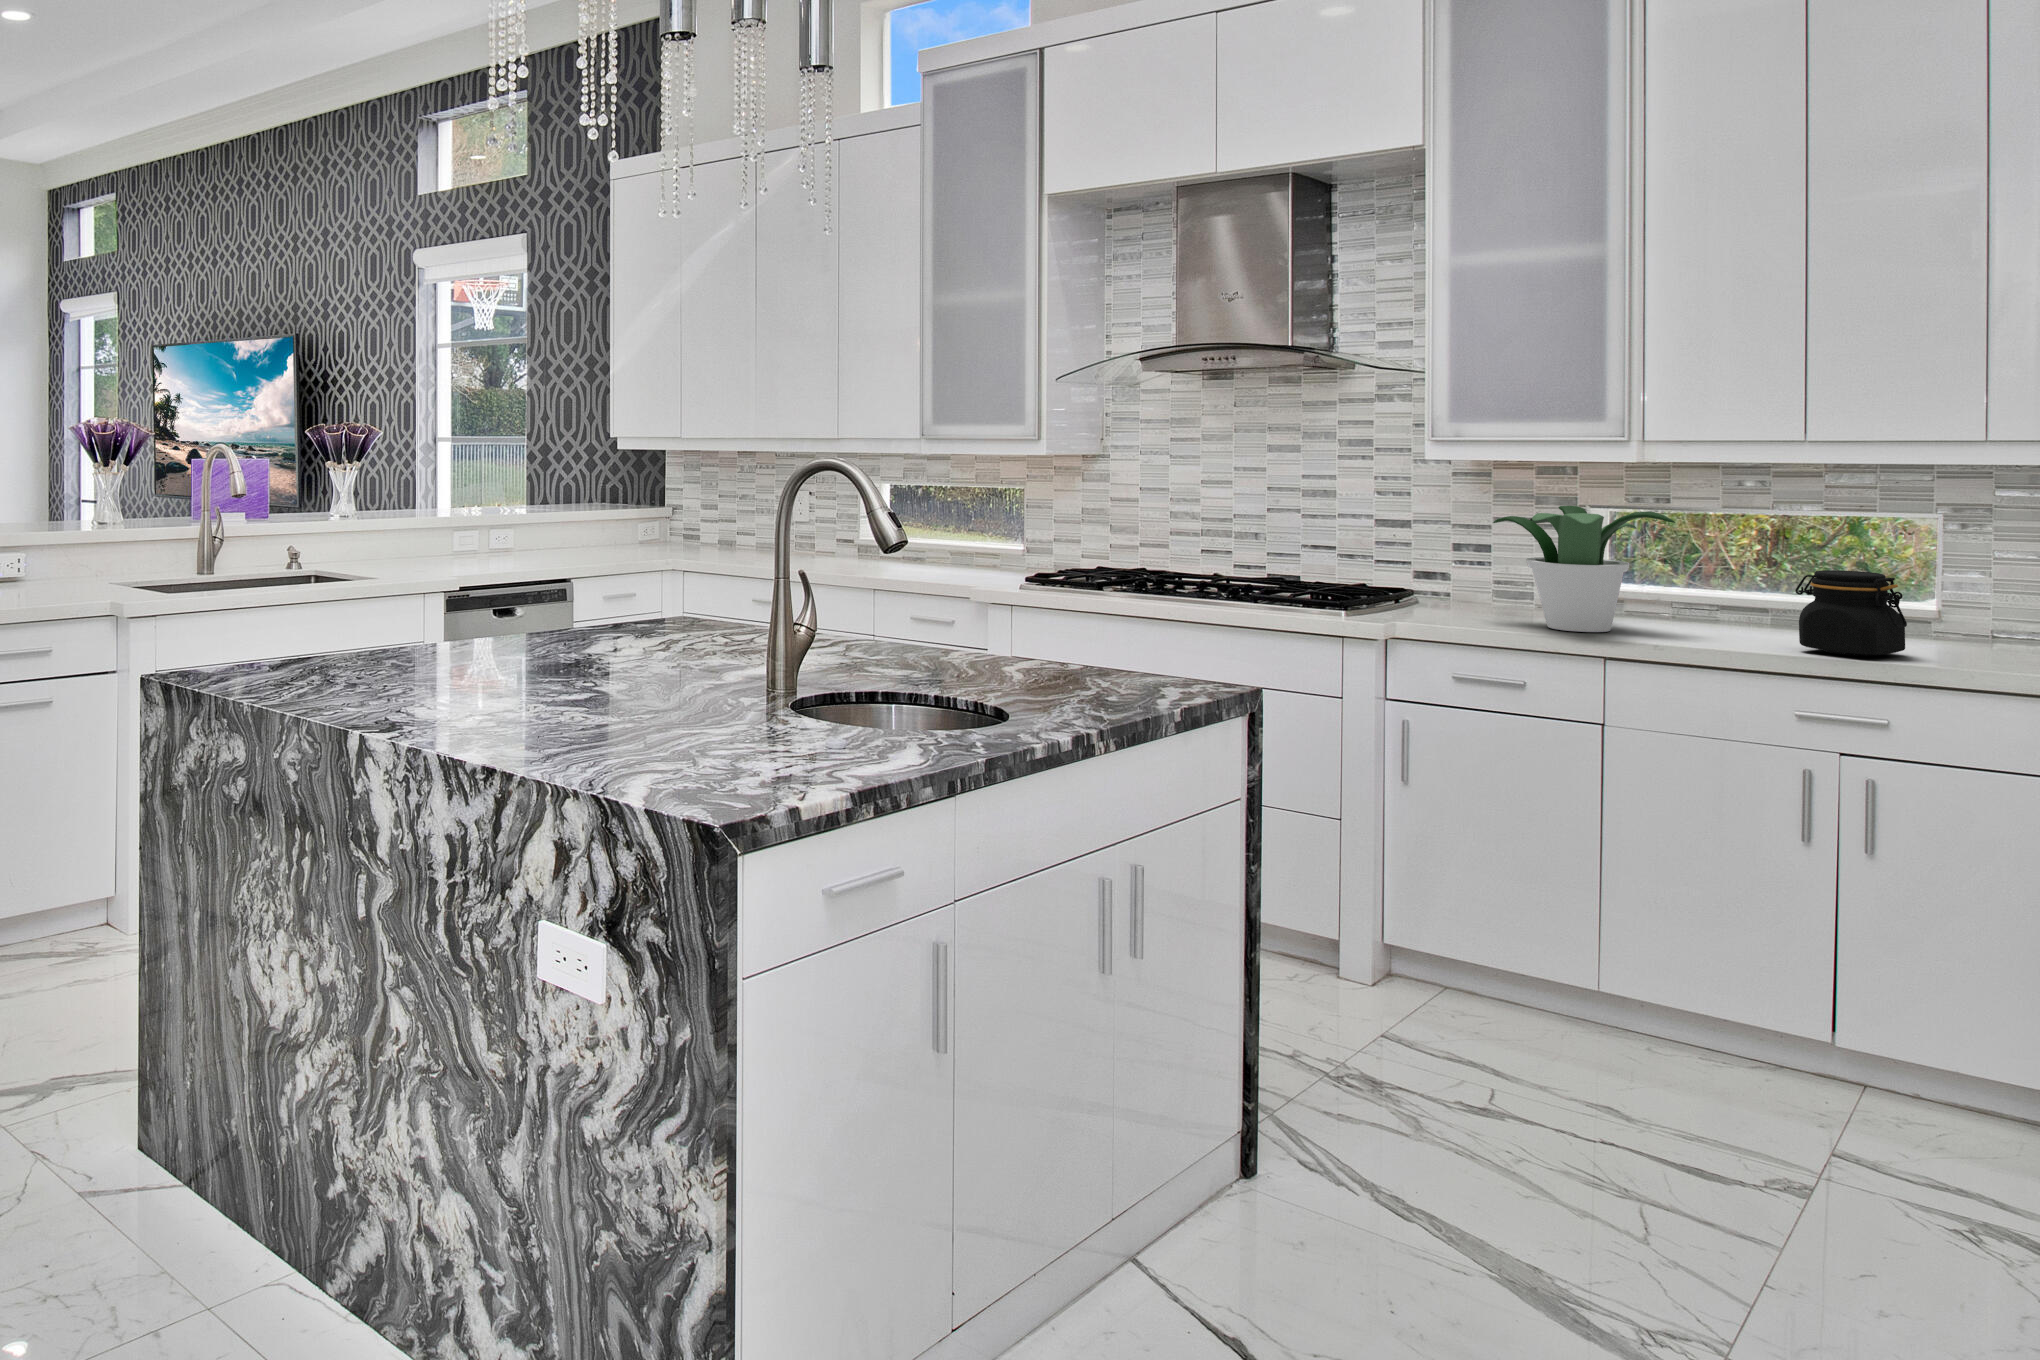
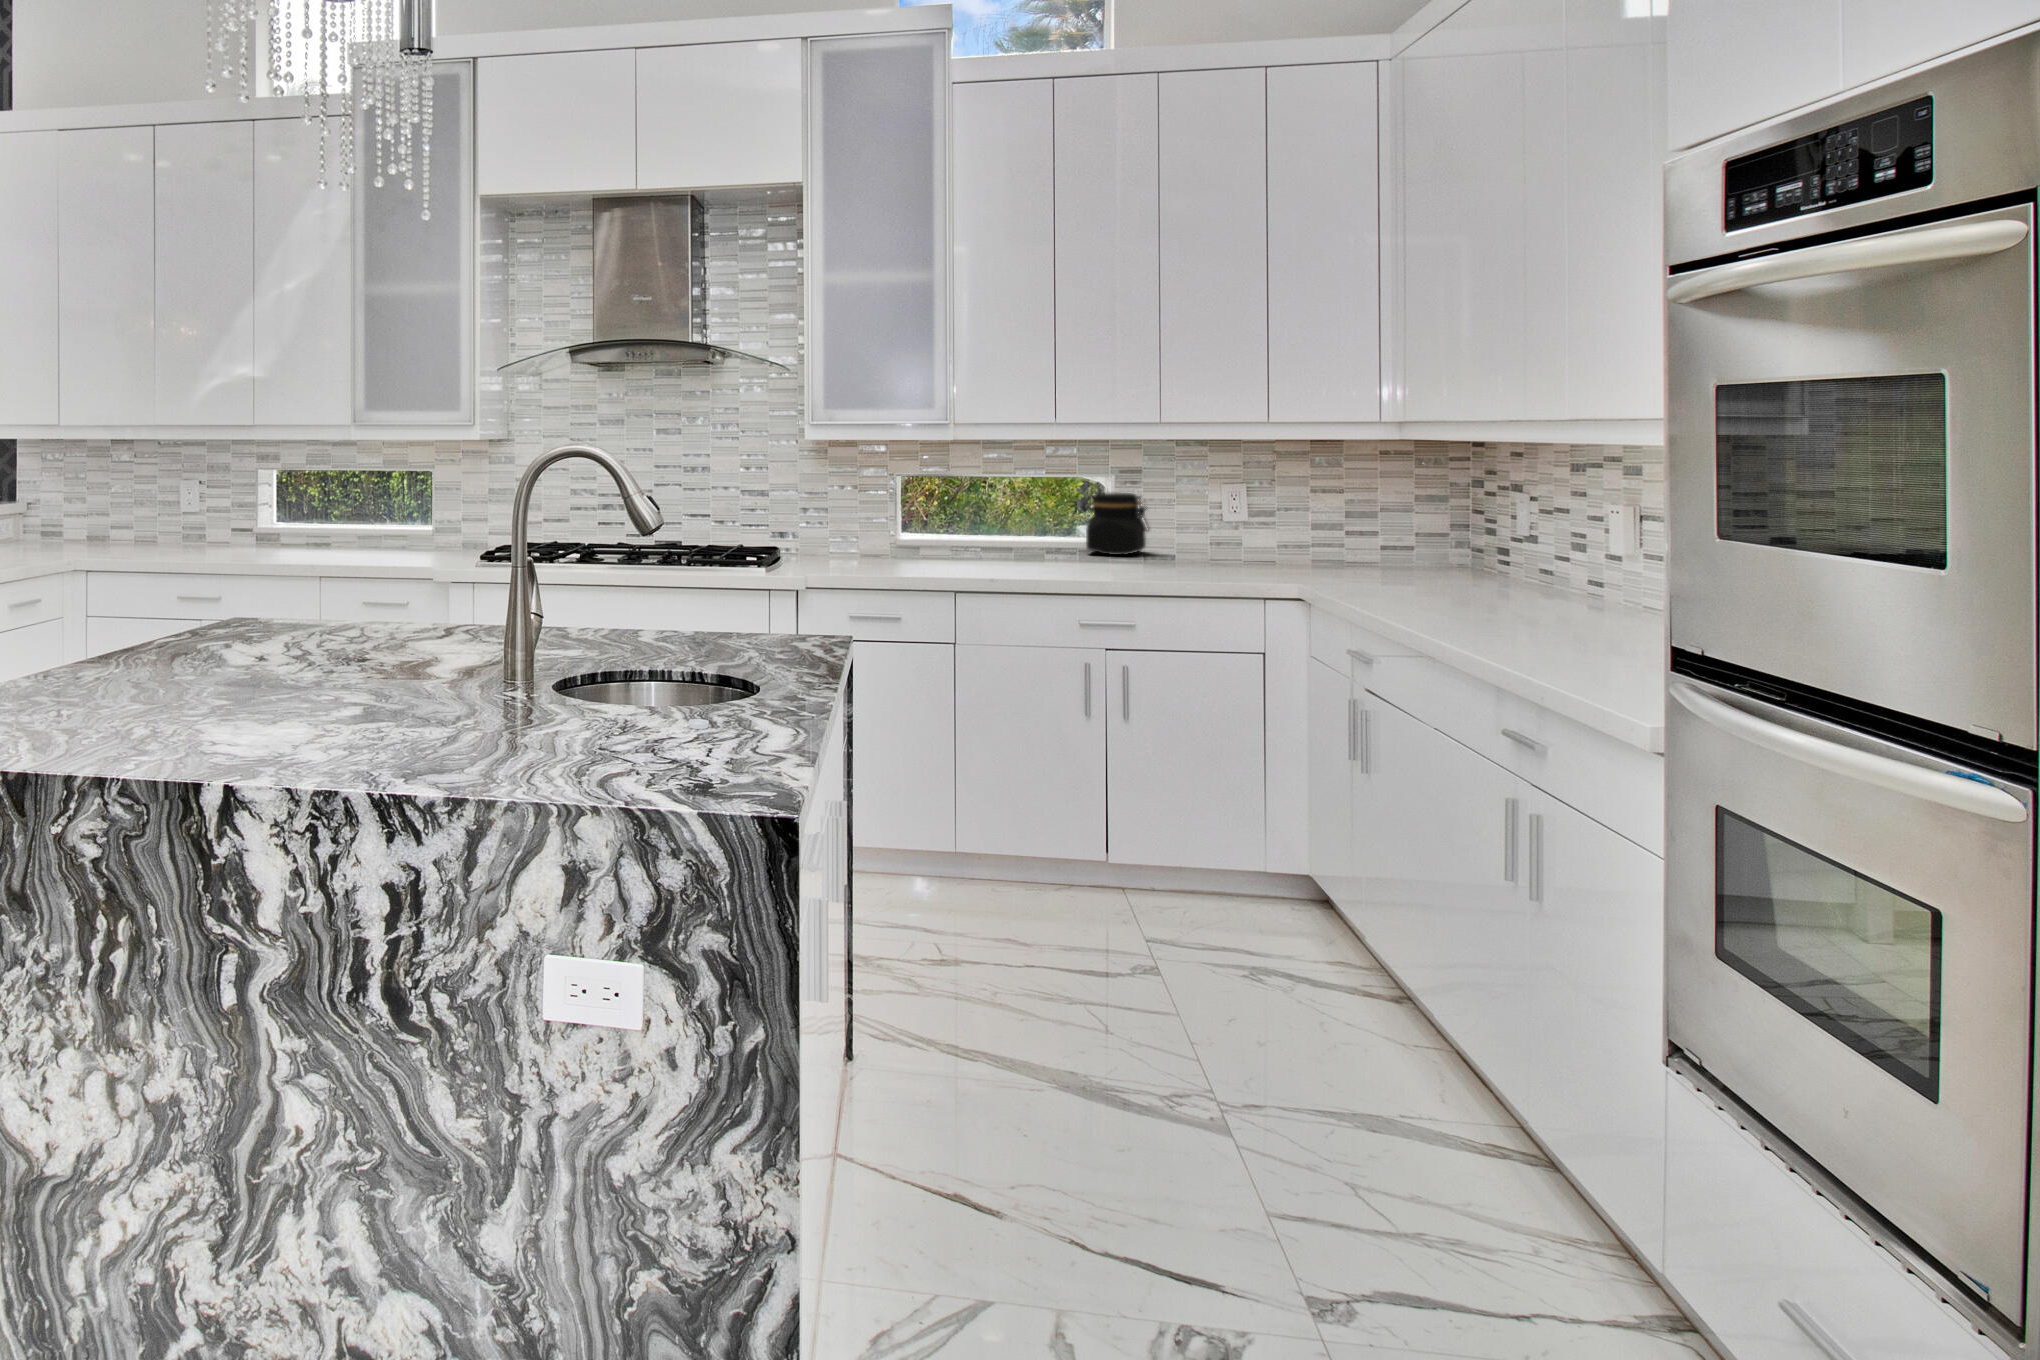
potted plant: present [1493,506,1675,632] -> none [872,453,1002,553]

